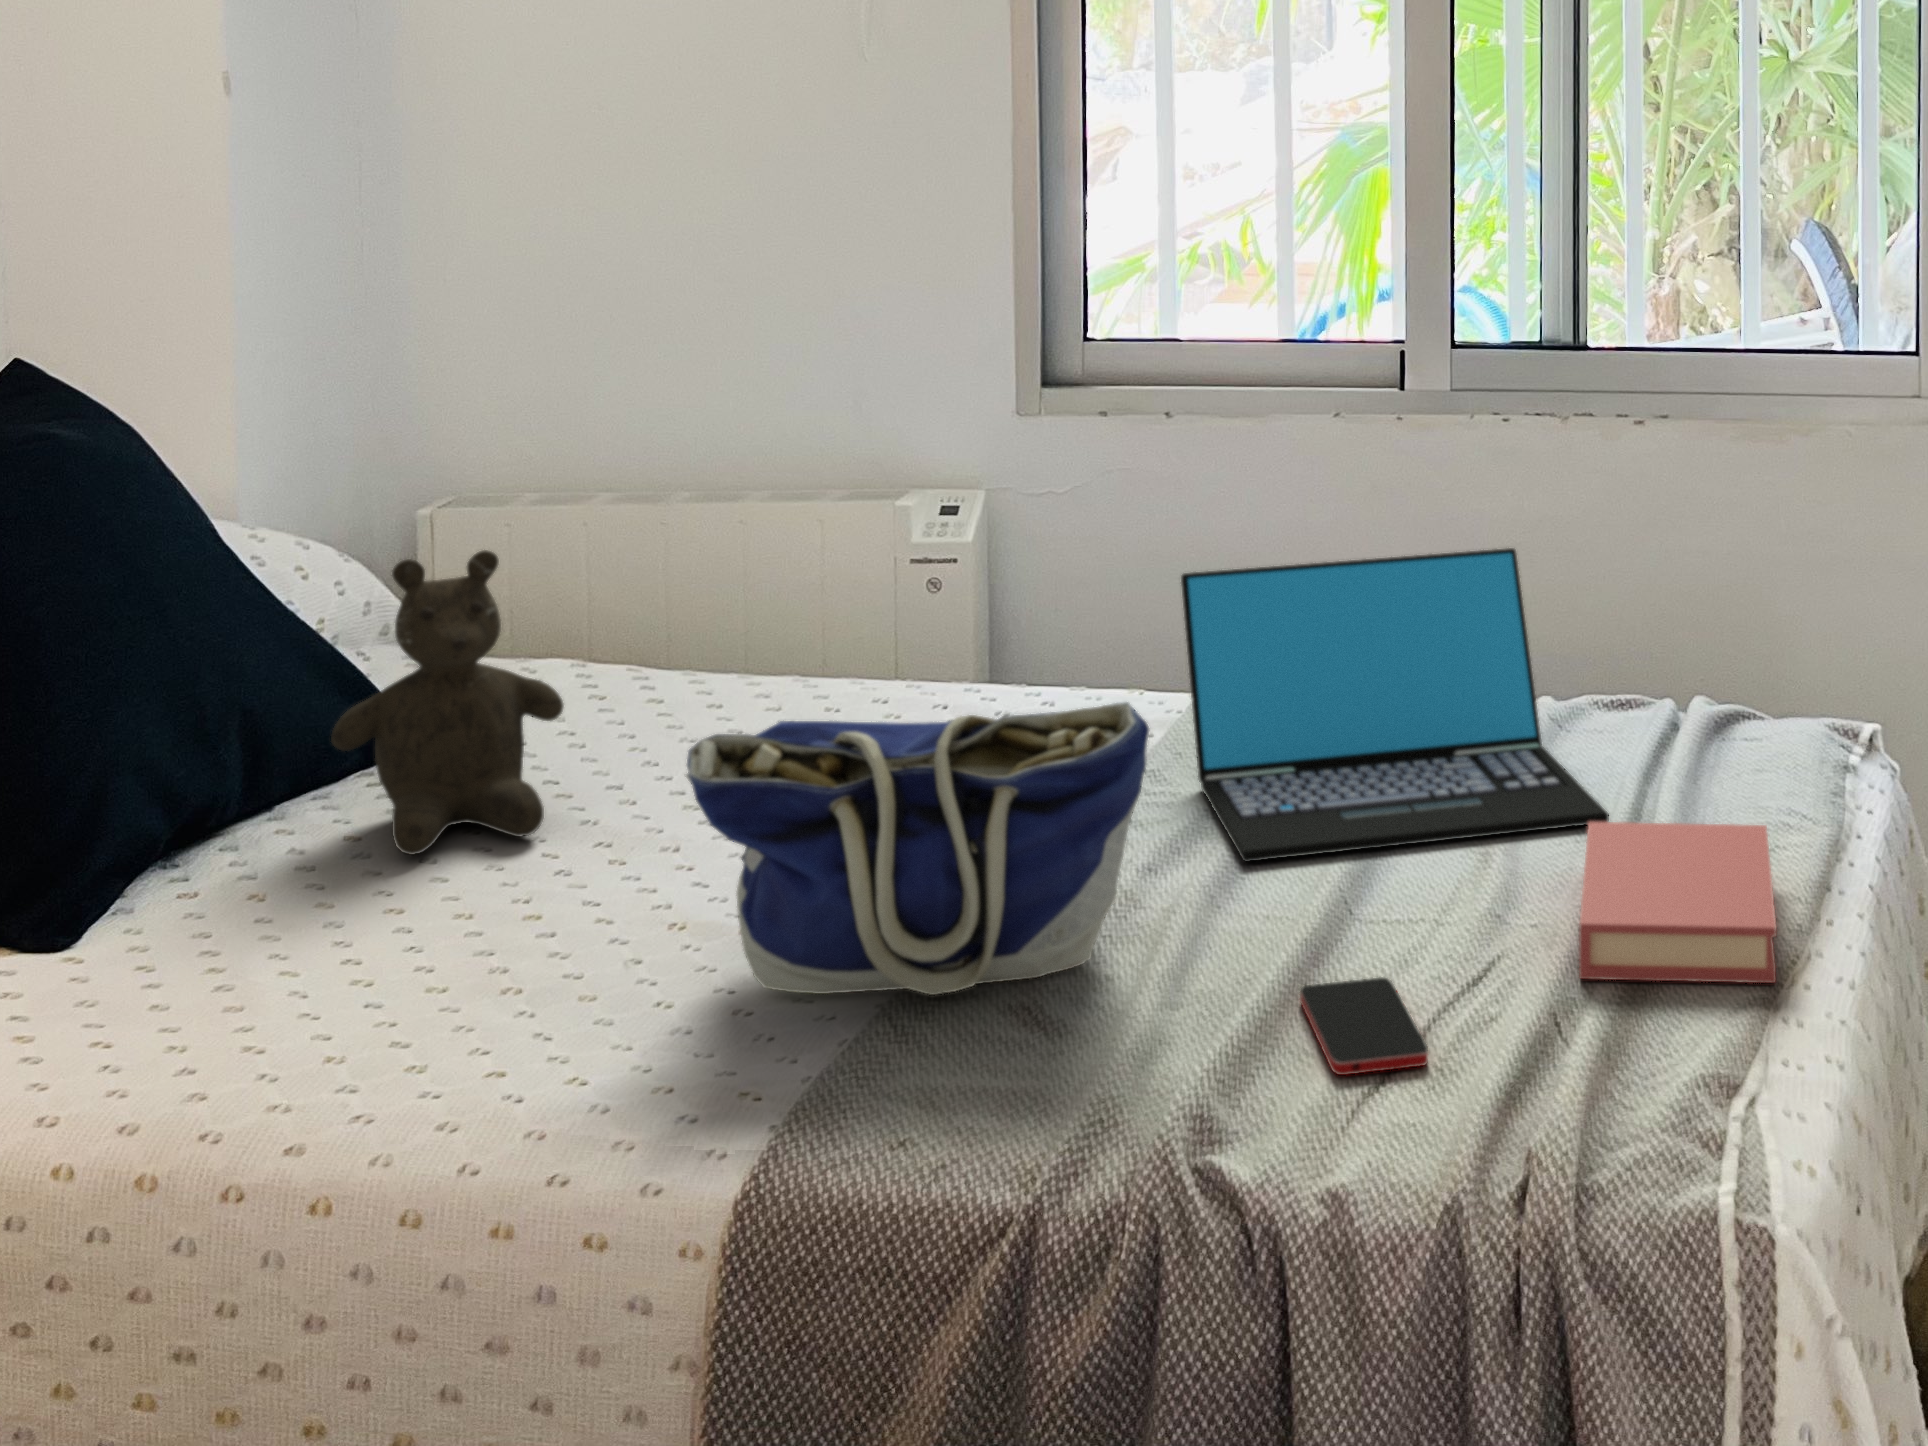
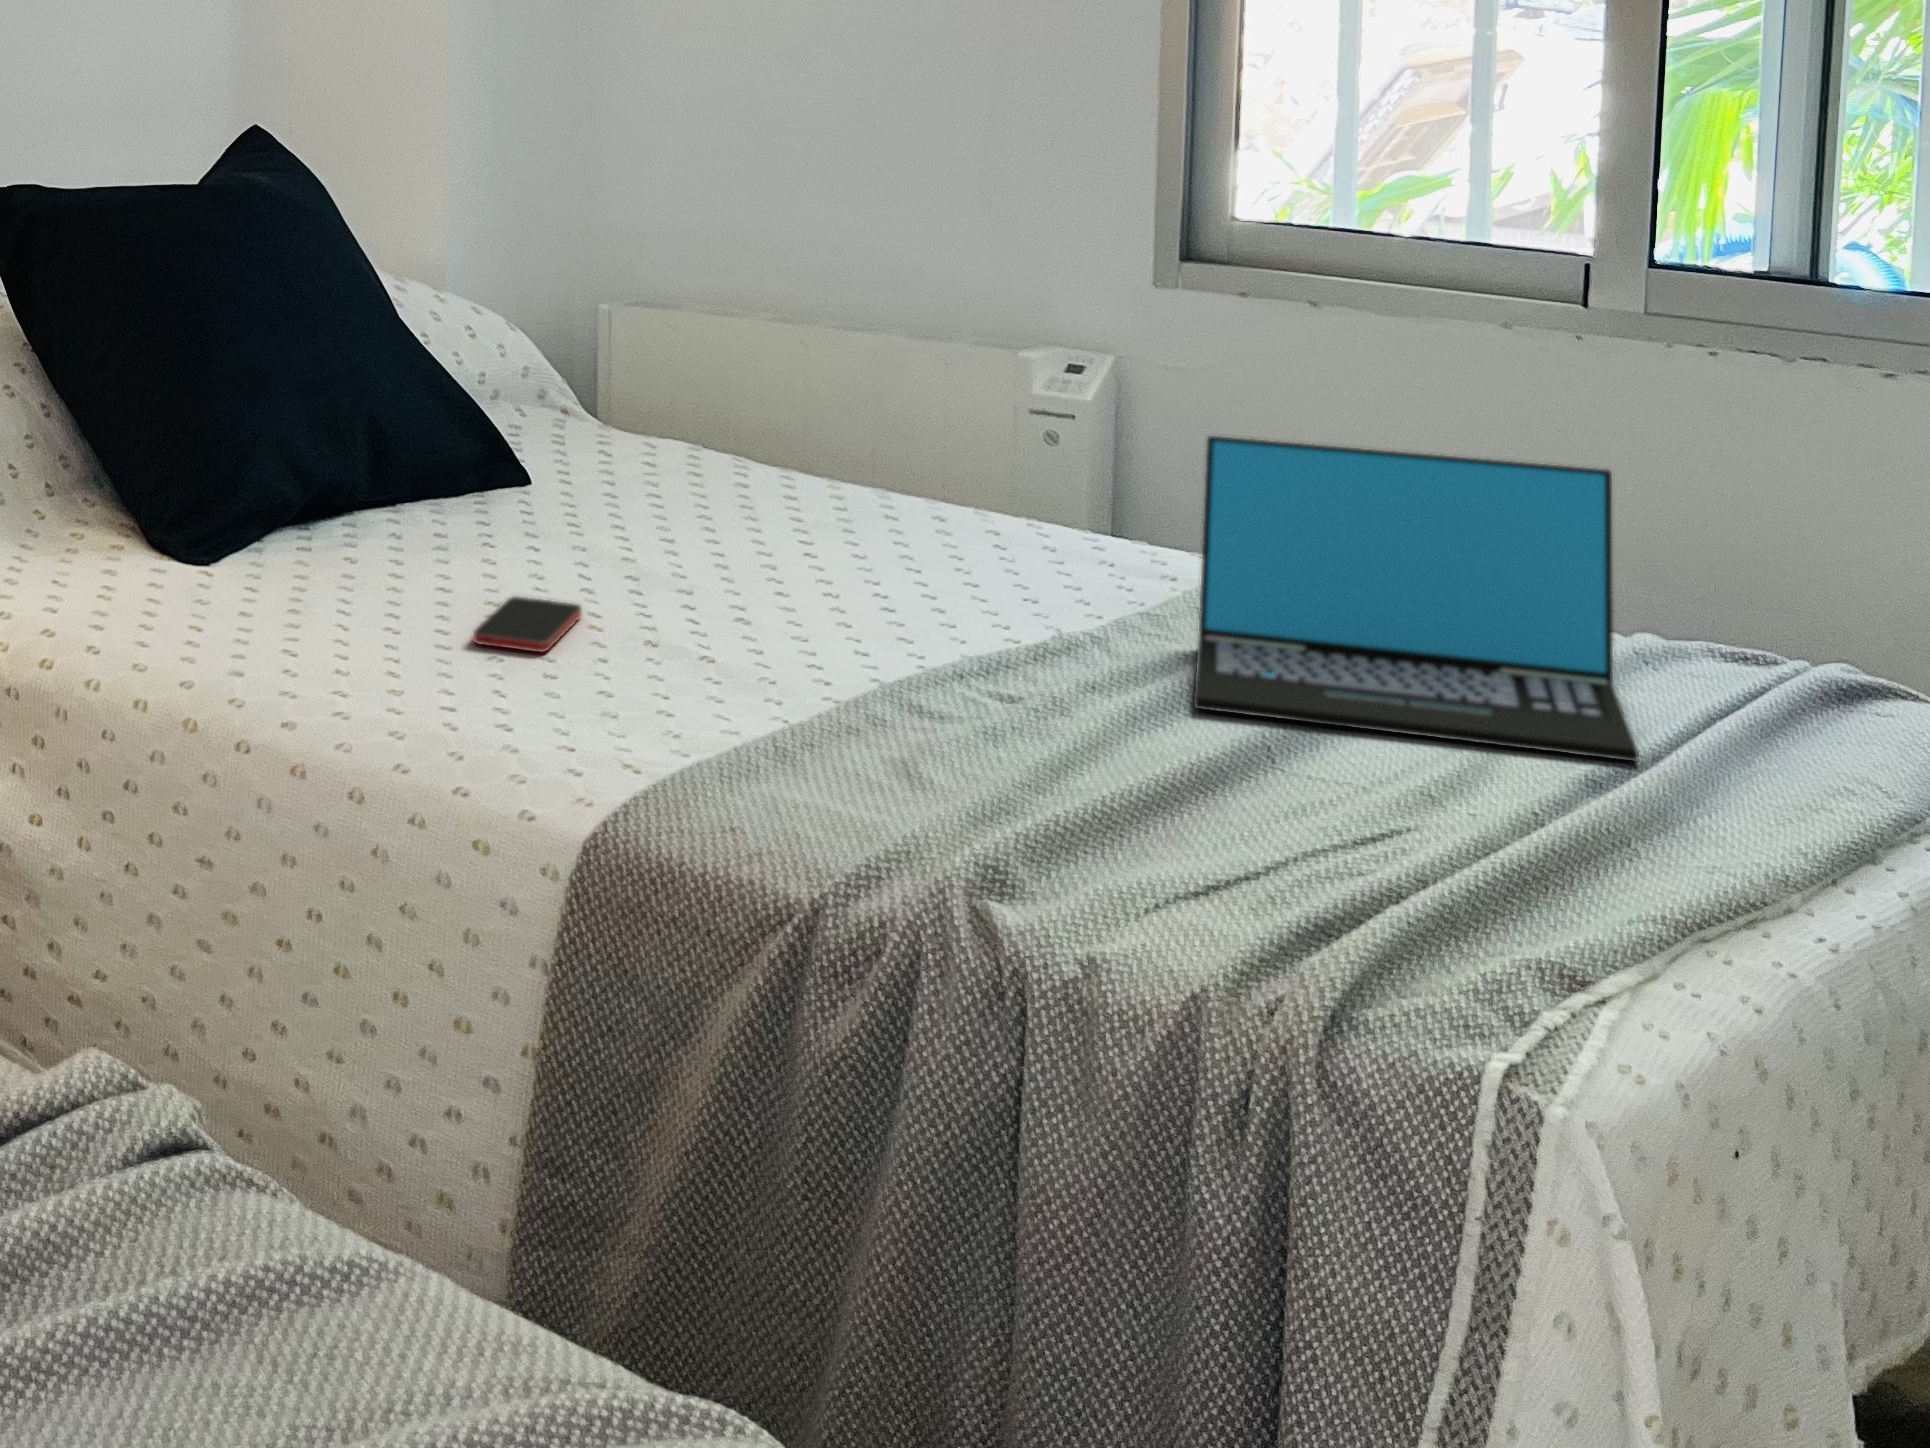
teddy bear: present [331,550,564,855] -> none [429,315,621,563]
tote bag: present [685,702,1149,995] -> none [620,466,1037,746]
book: present [1579,822,1777,983] -> none [1480,741,1800,926]
smartphone: present [1300,977,1428,1075] -> present [473,597,582,652]

